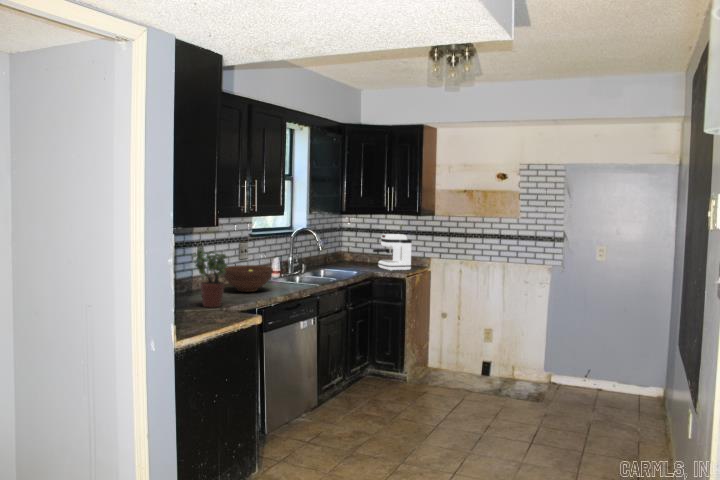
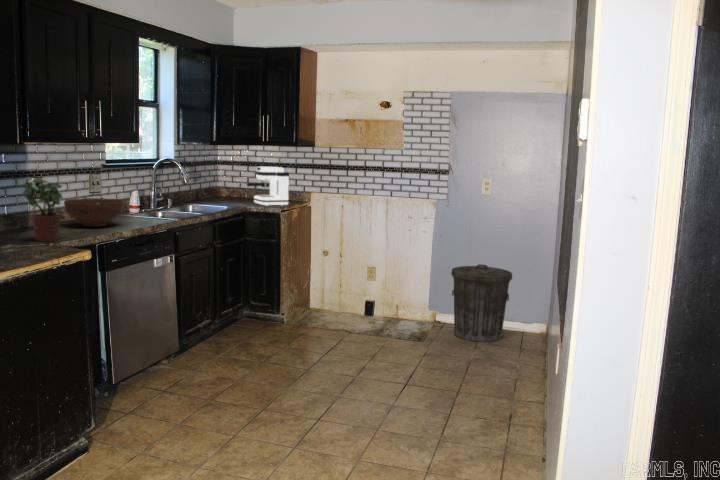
trash can: none [571,330,634,407] -> present [451,264,512,342]

